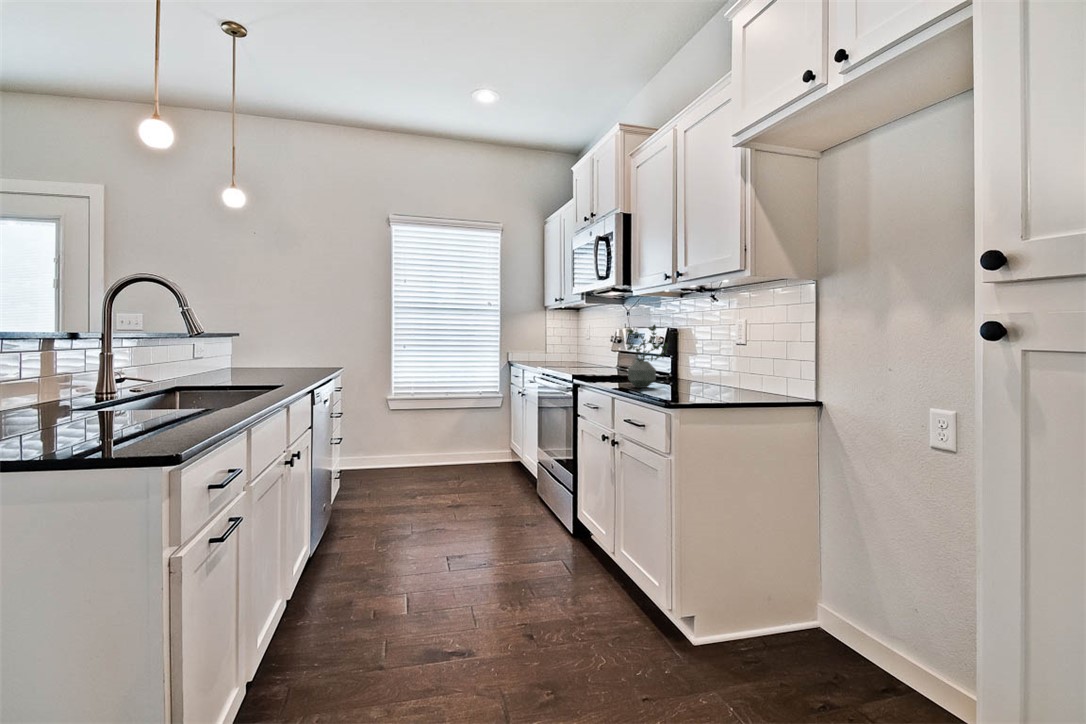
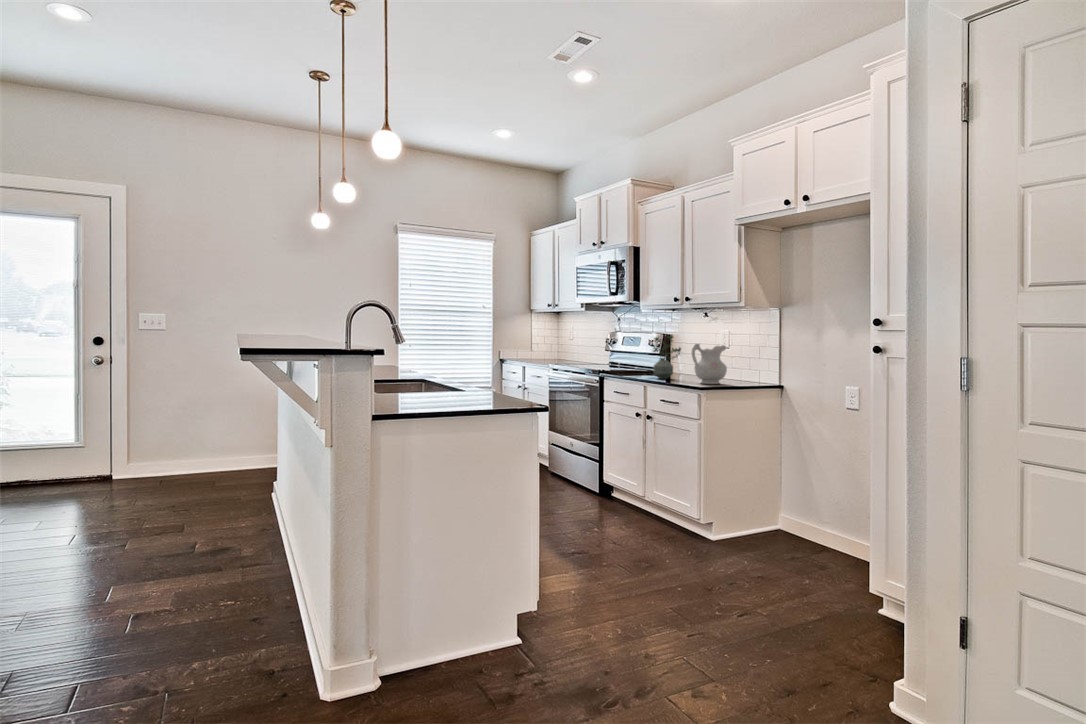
ceramic pitcher: none [668,336,724,398] -> present [692,344,727,384]

